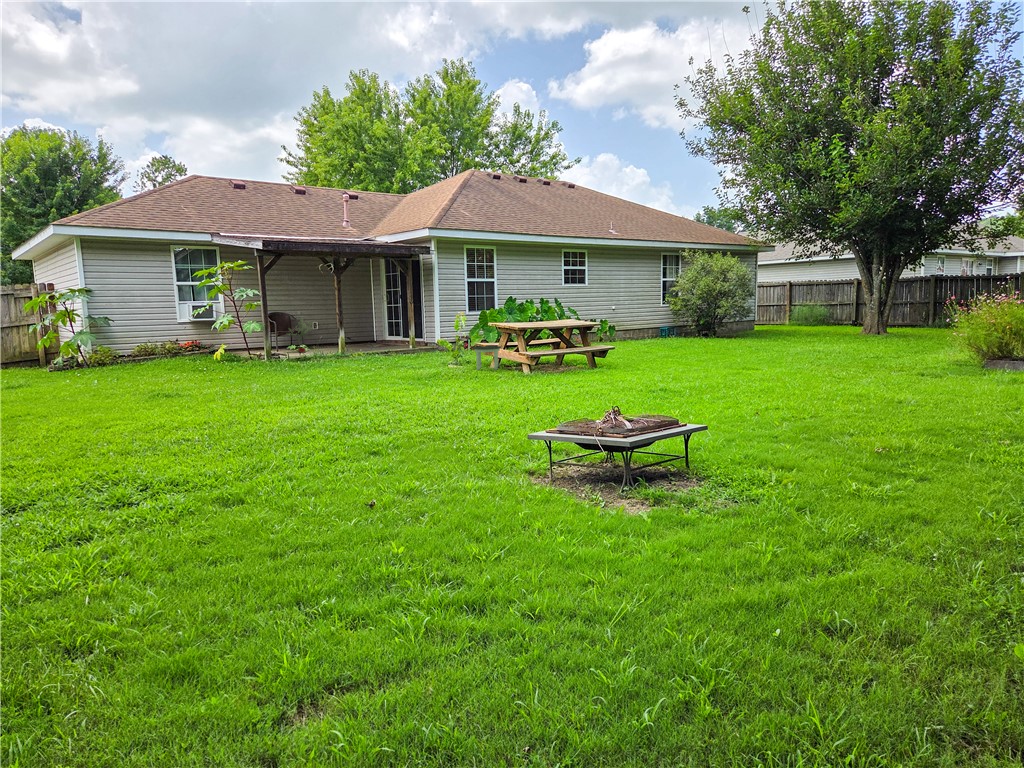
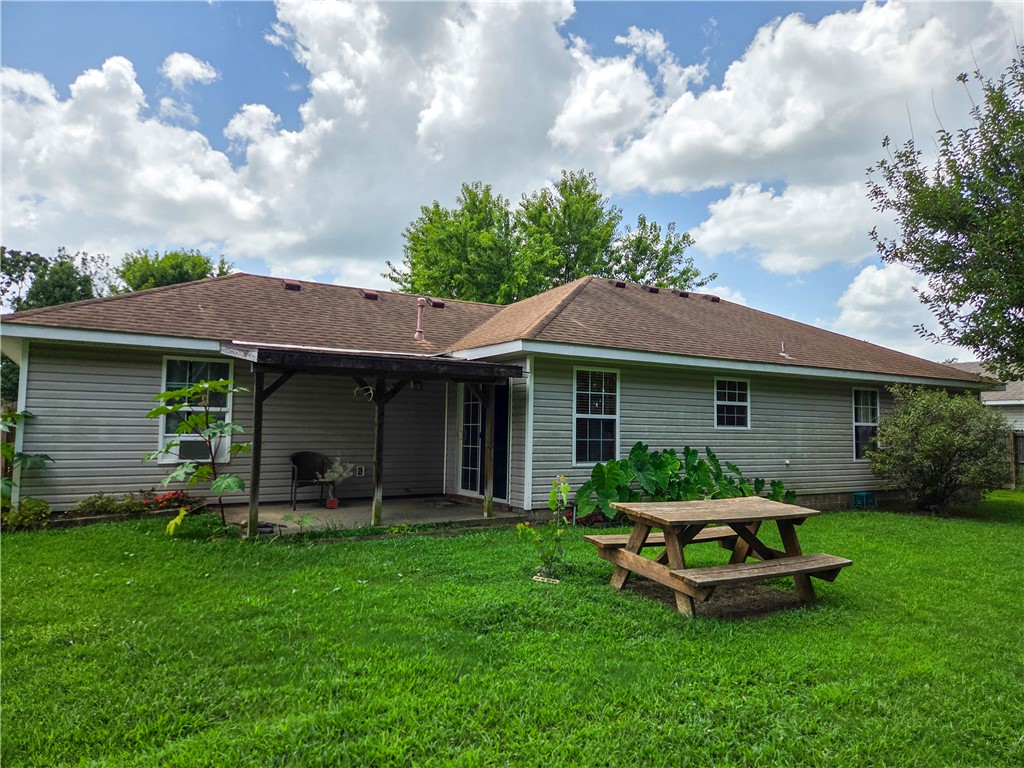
round table: present [473,346,501,370] -> none [579,550,634,606]

